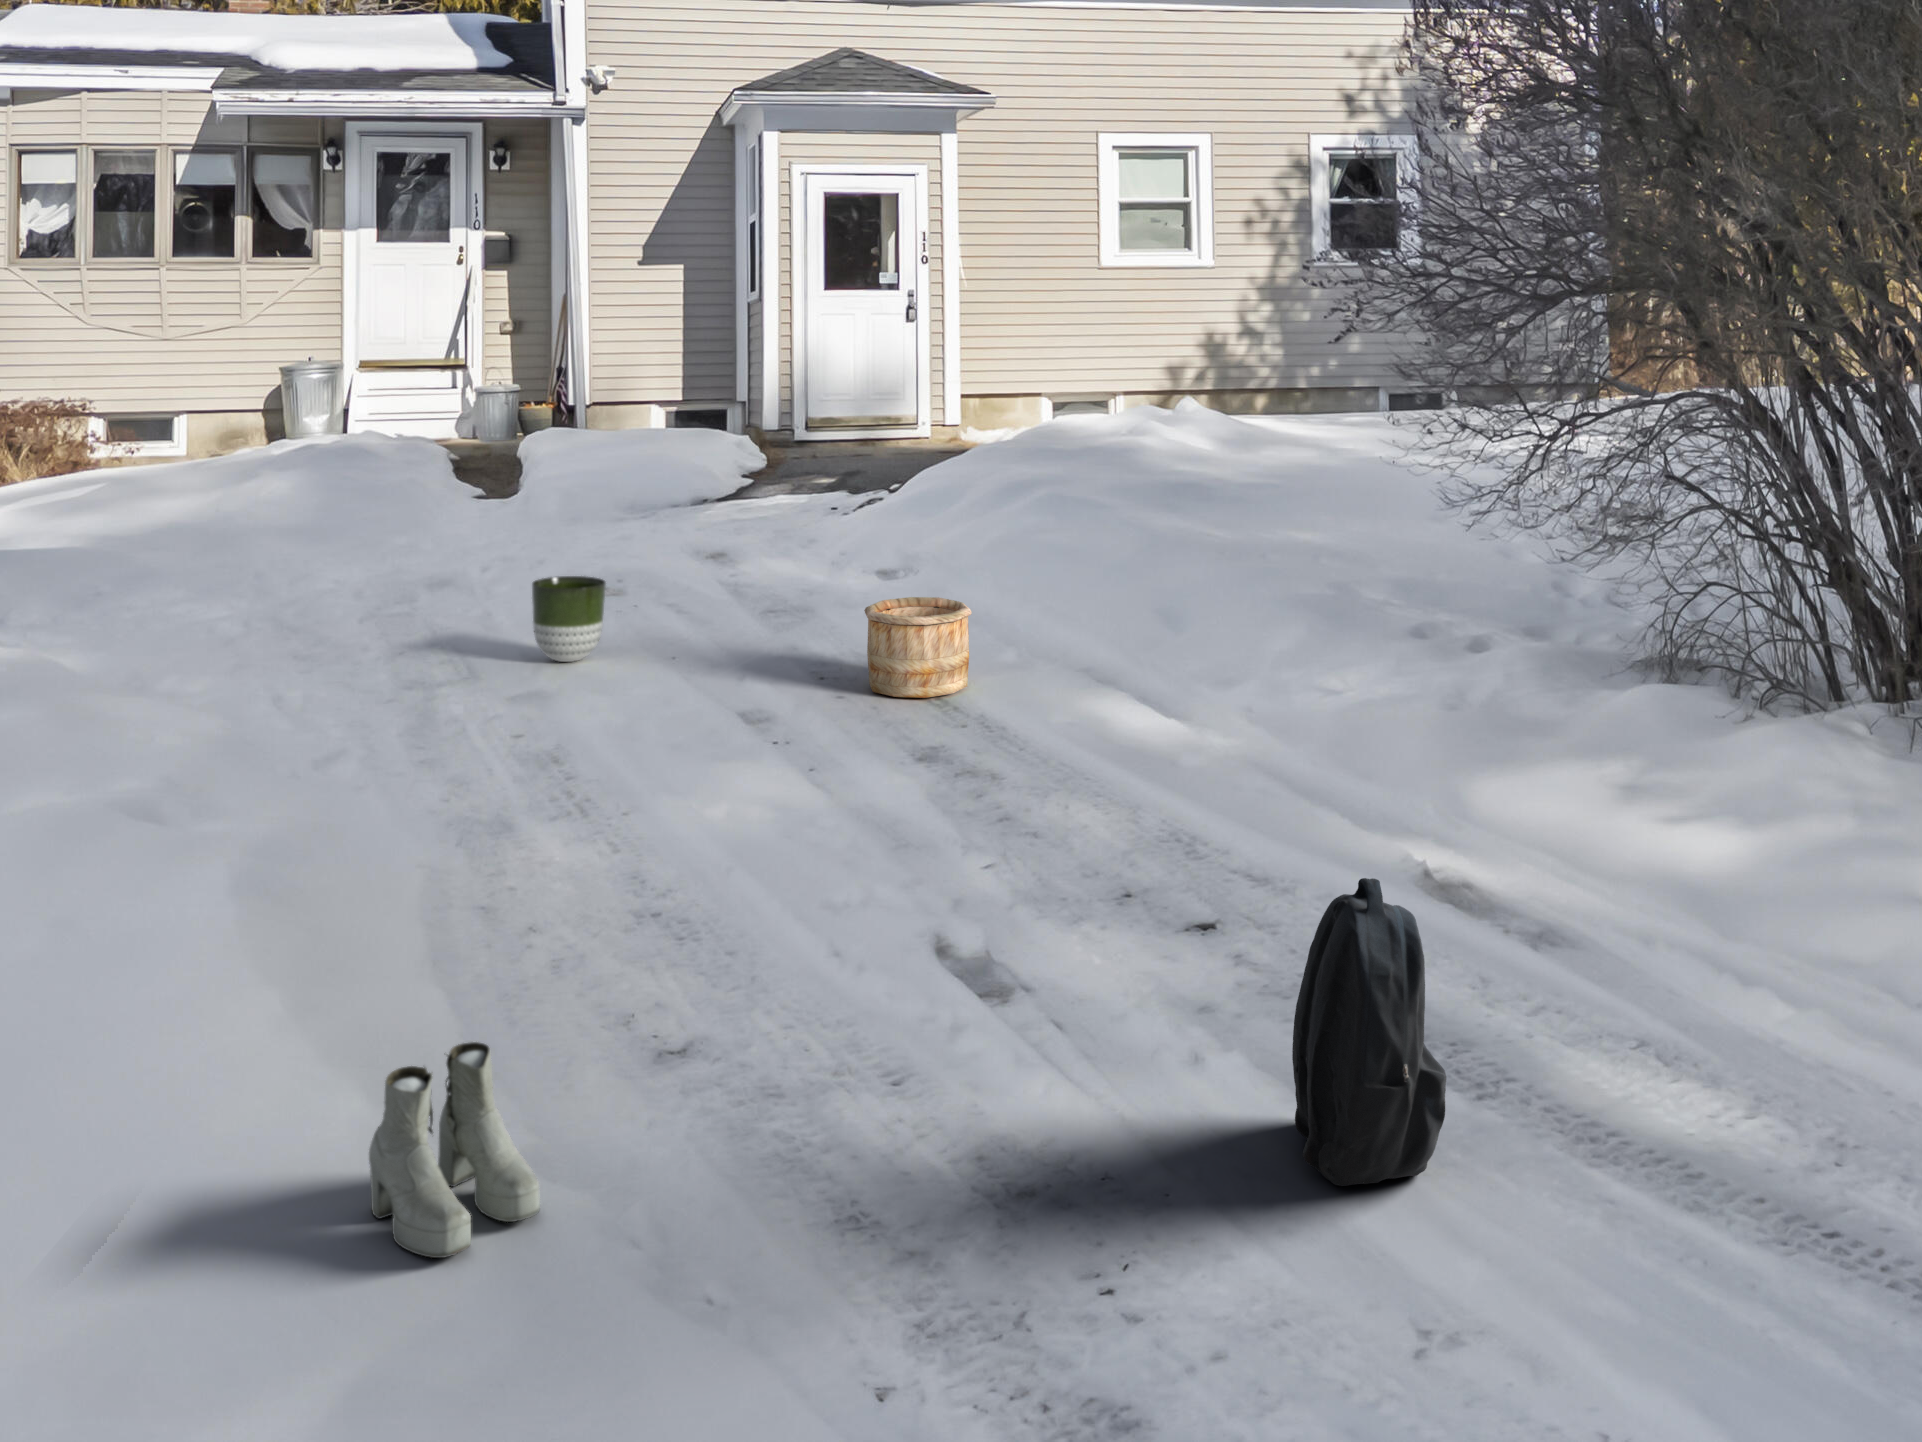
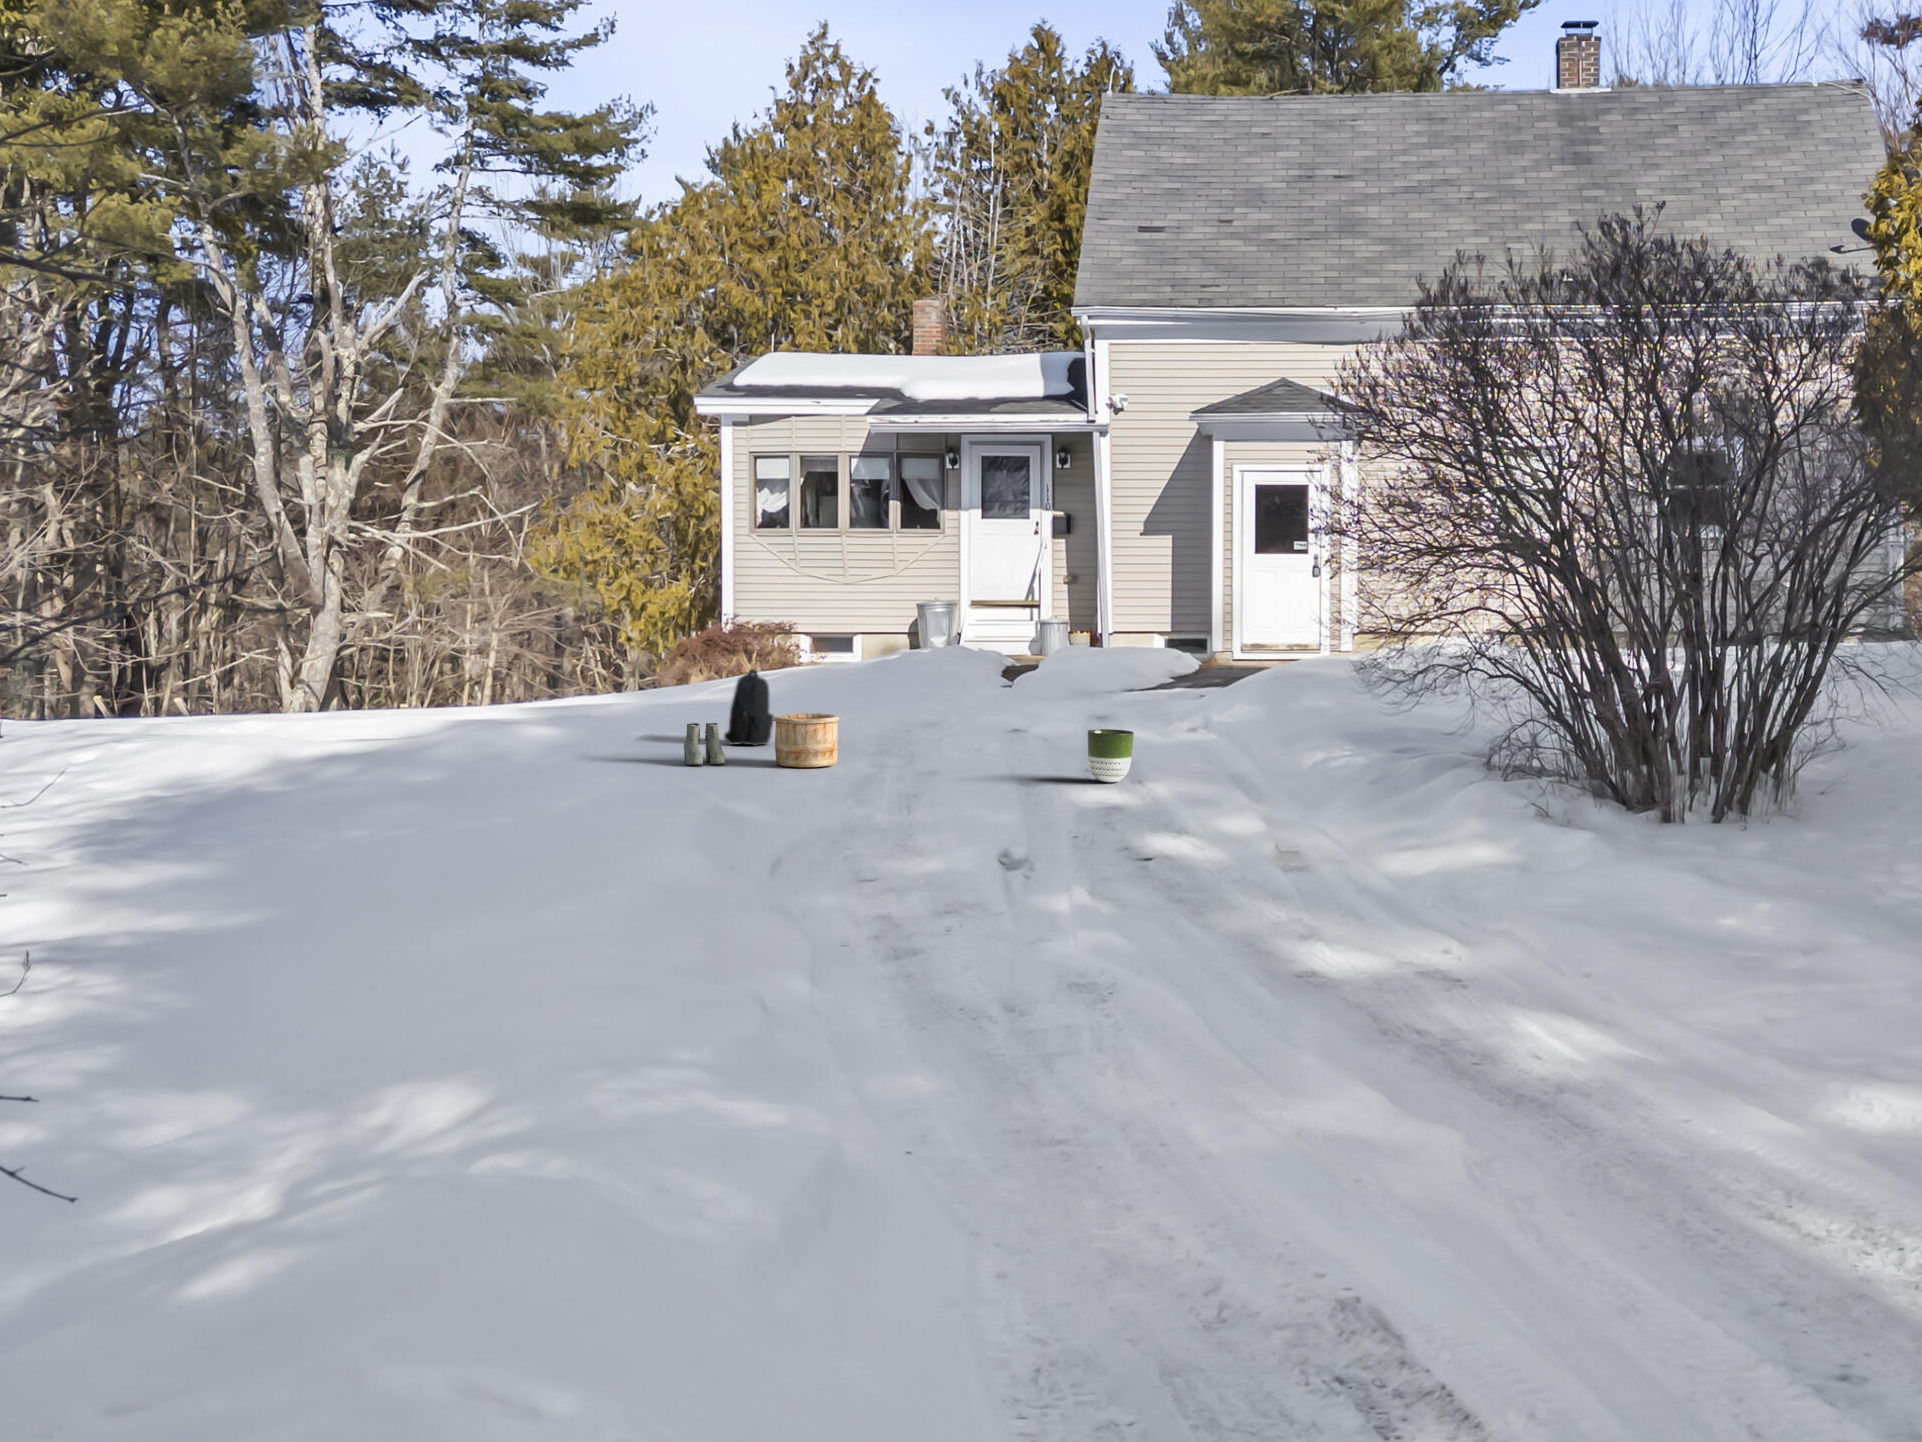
planter: present [532,576,606,662] -> present [1088,729,1134,782]
wooden bucket: present [864,597,972,698] -> present [773,713,839,767]
backpack: present [1292,878,1446,1186] -> present [724,669,774,745]

